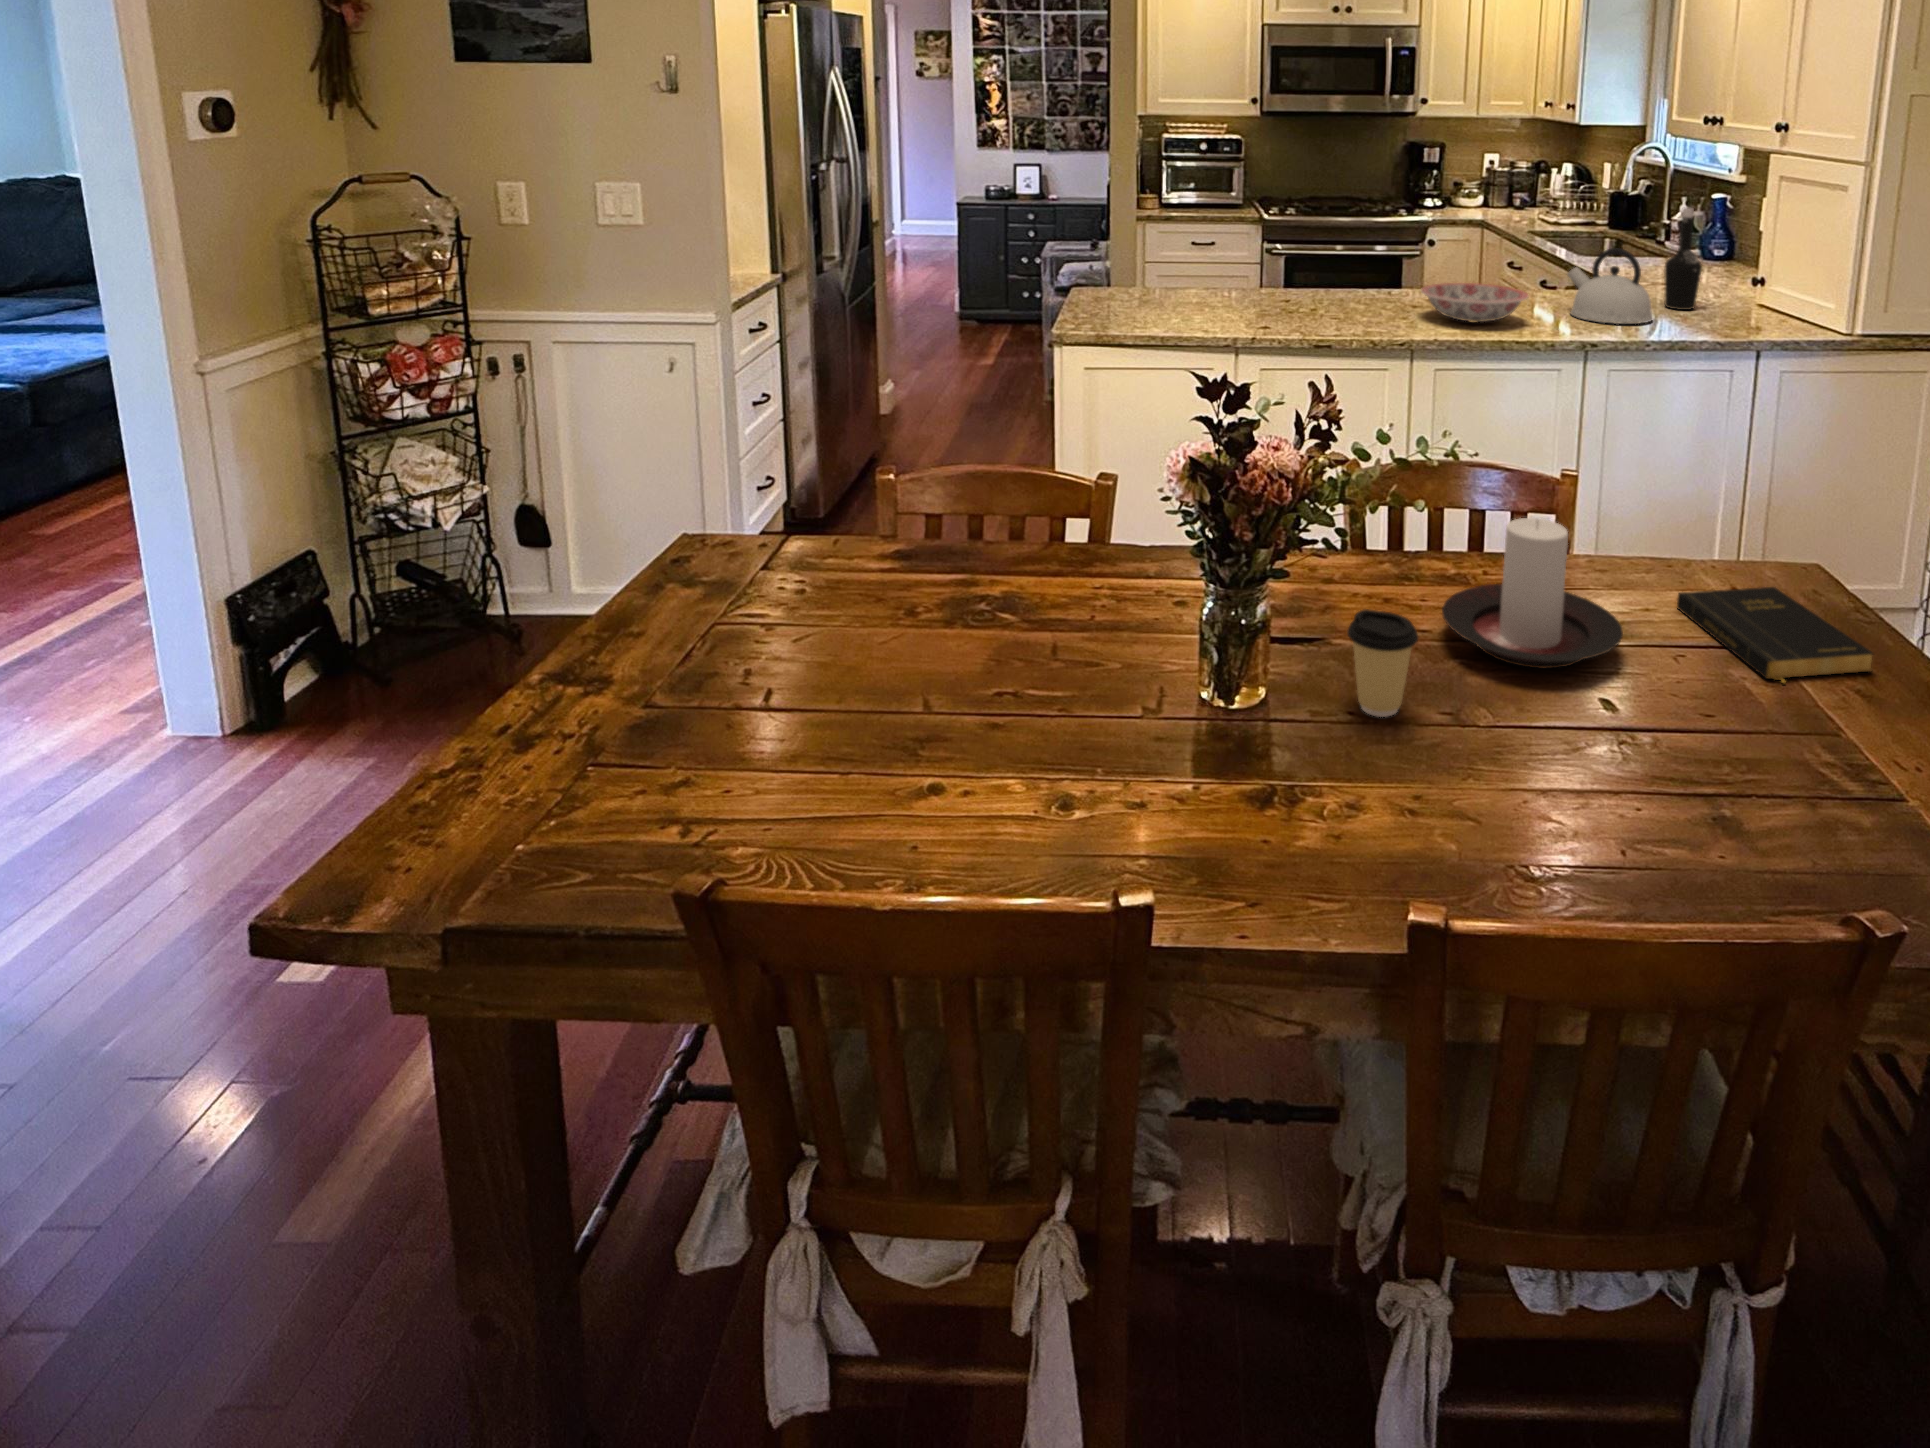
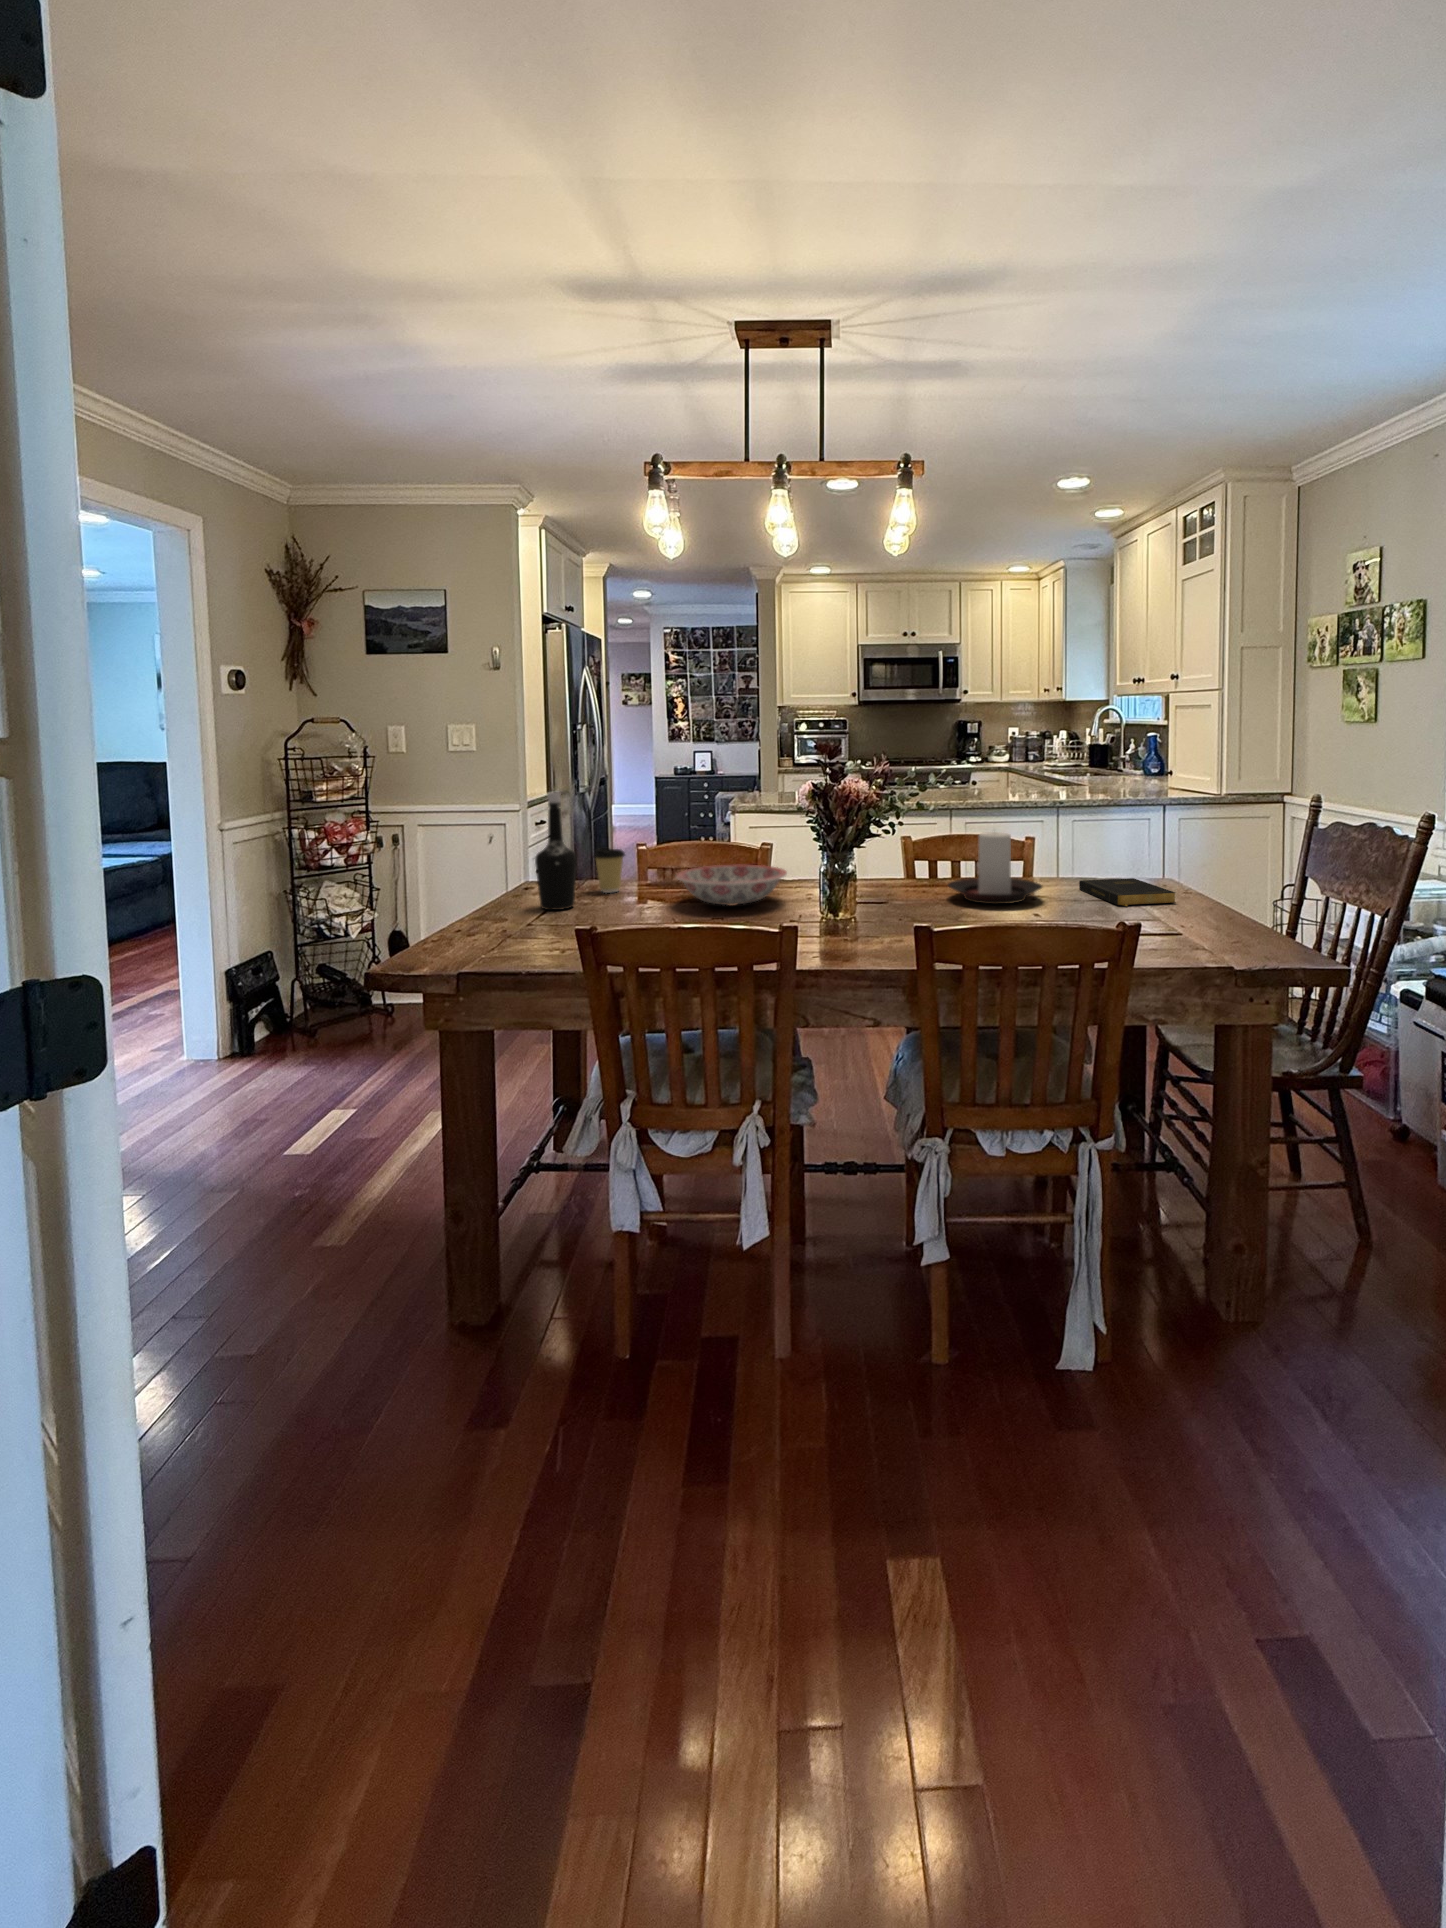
bottle: present [1664,207,1702,310] -> present [535,792,577,910]
kettle: present [1567,248,1653,324] -> none [1048,751,1102,796]
ceramic bowl: present [1421,283,1528,322] -> present [676,865,787,905]
coffee cup: present [1347,609,1418,717] -> present [594,848,625,893]

